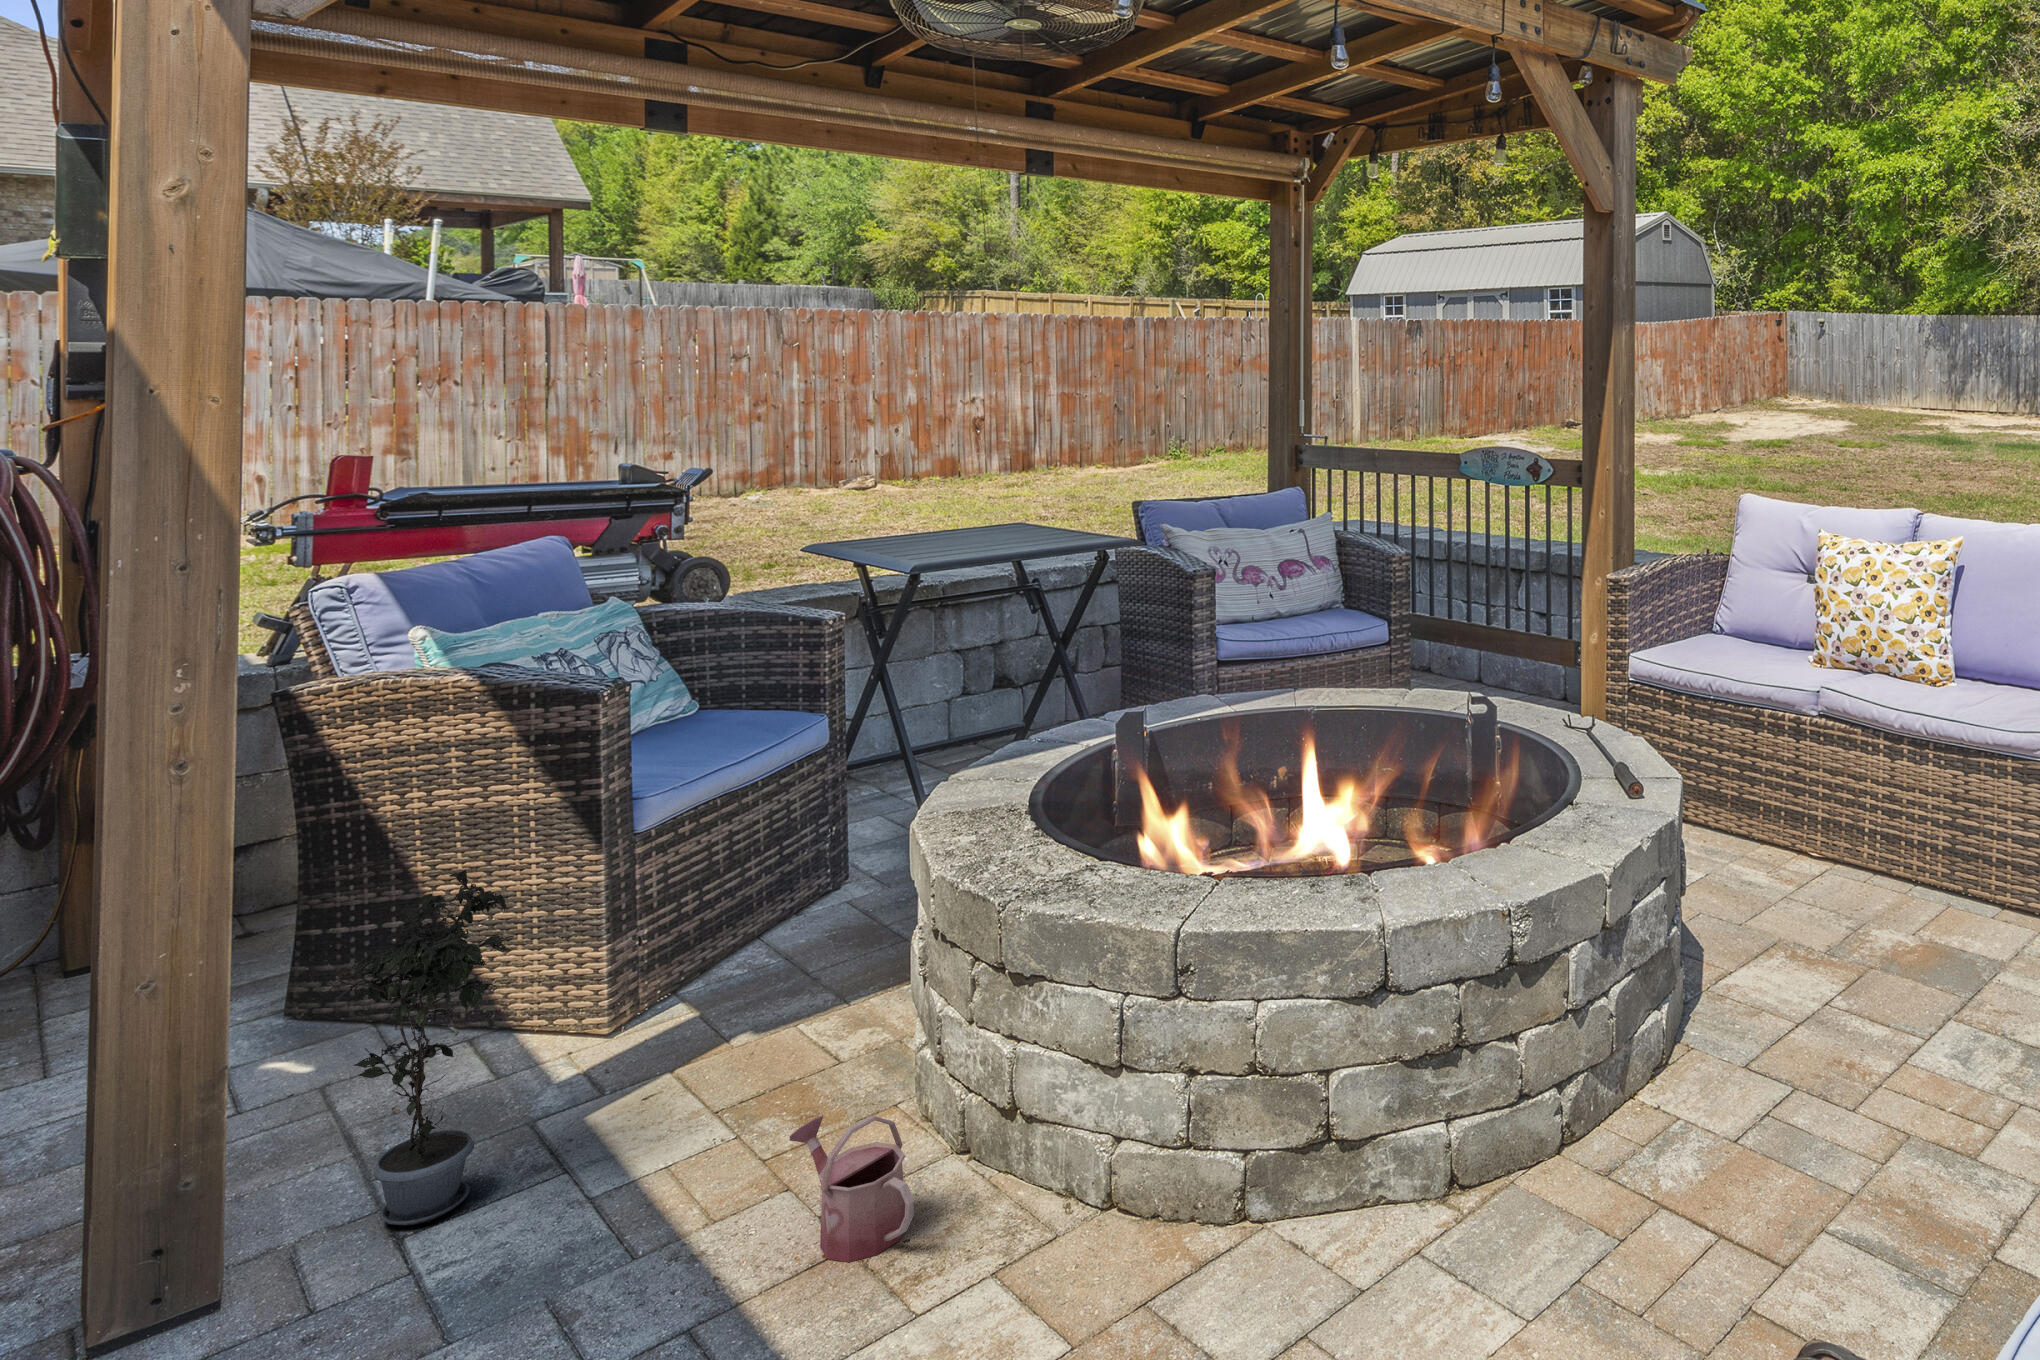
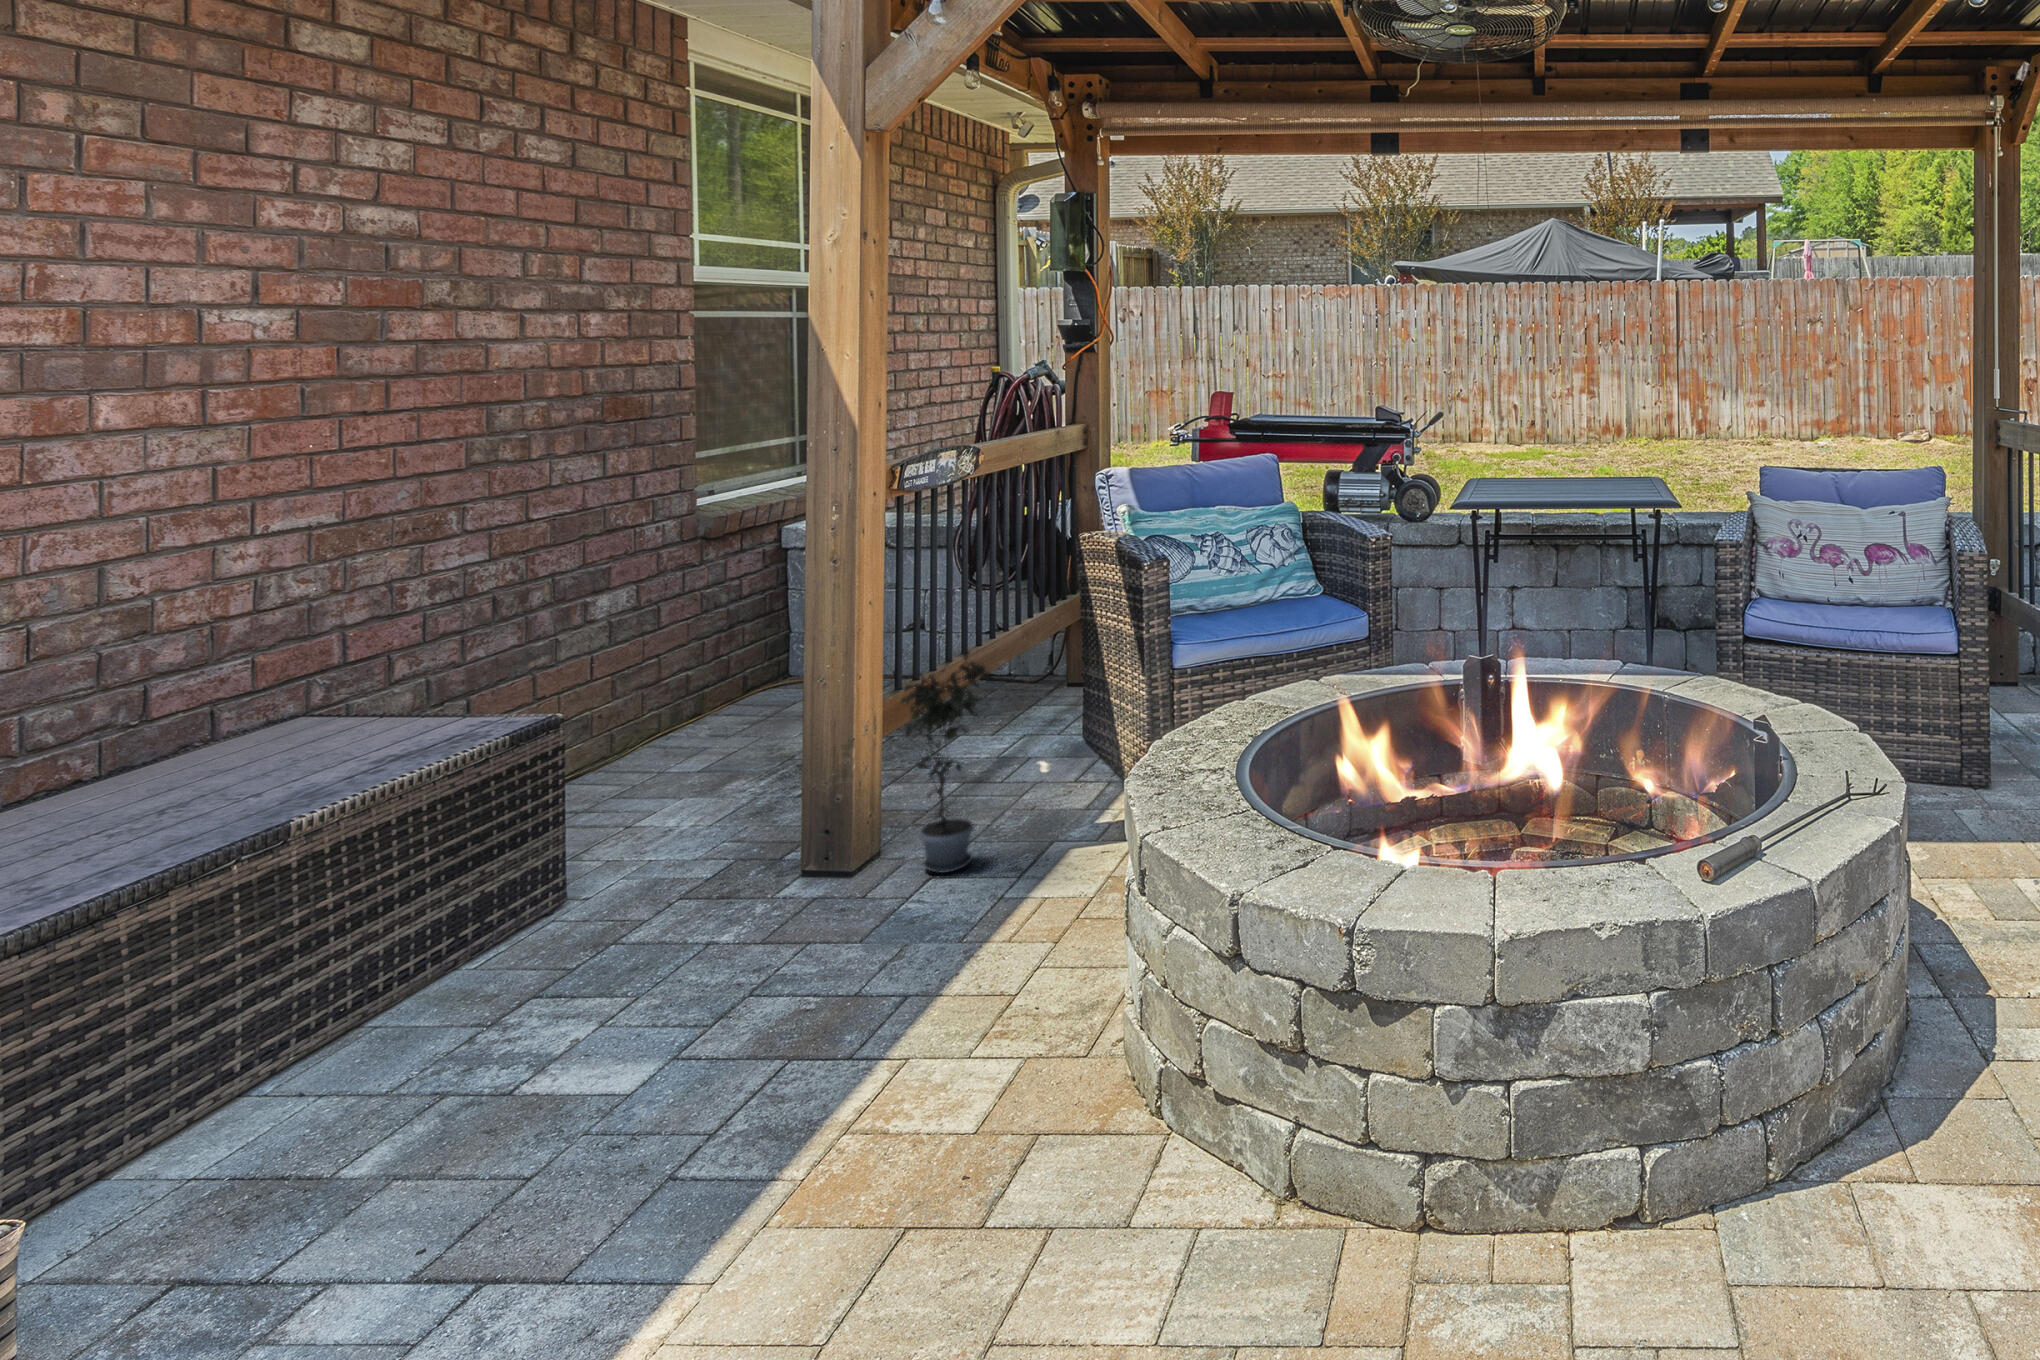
watering can: present [789,1115,914,1262] -> none [978,892,1050,1008]

